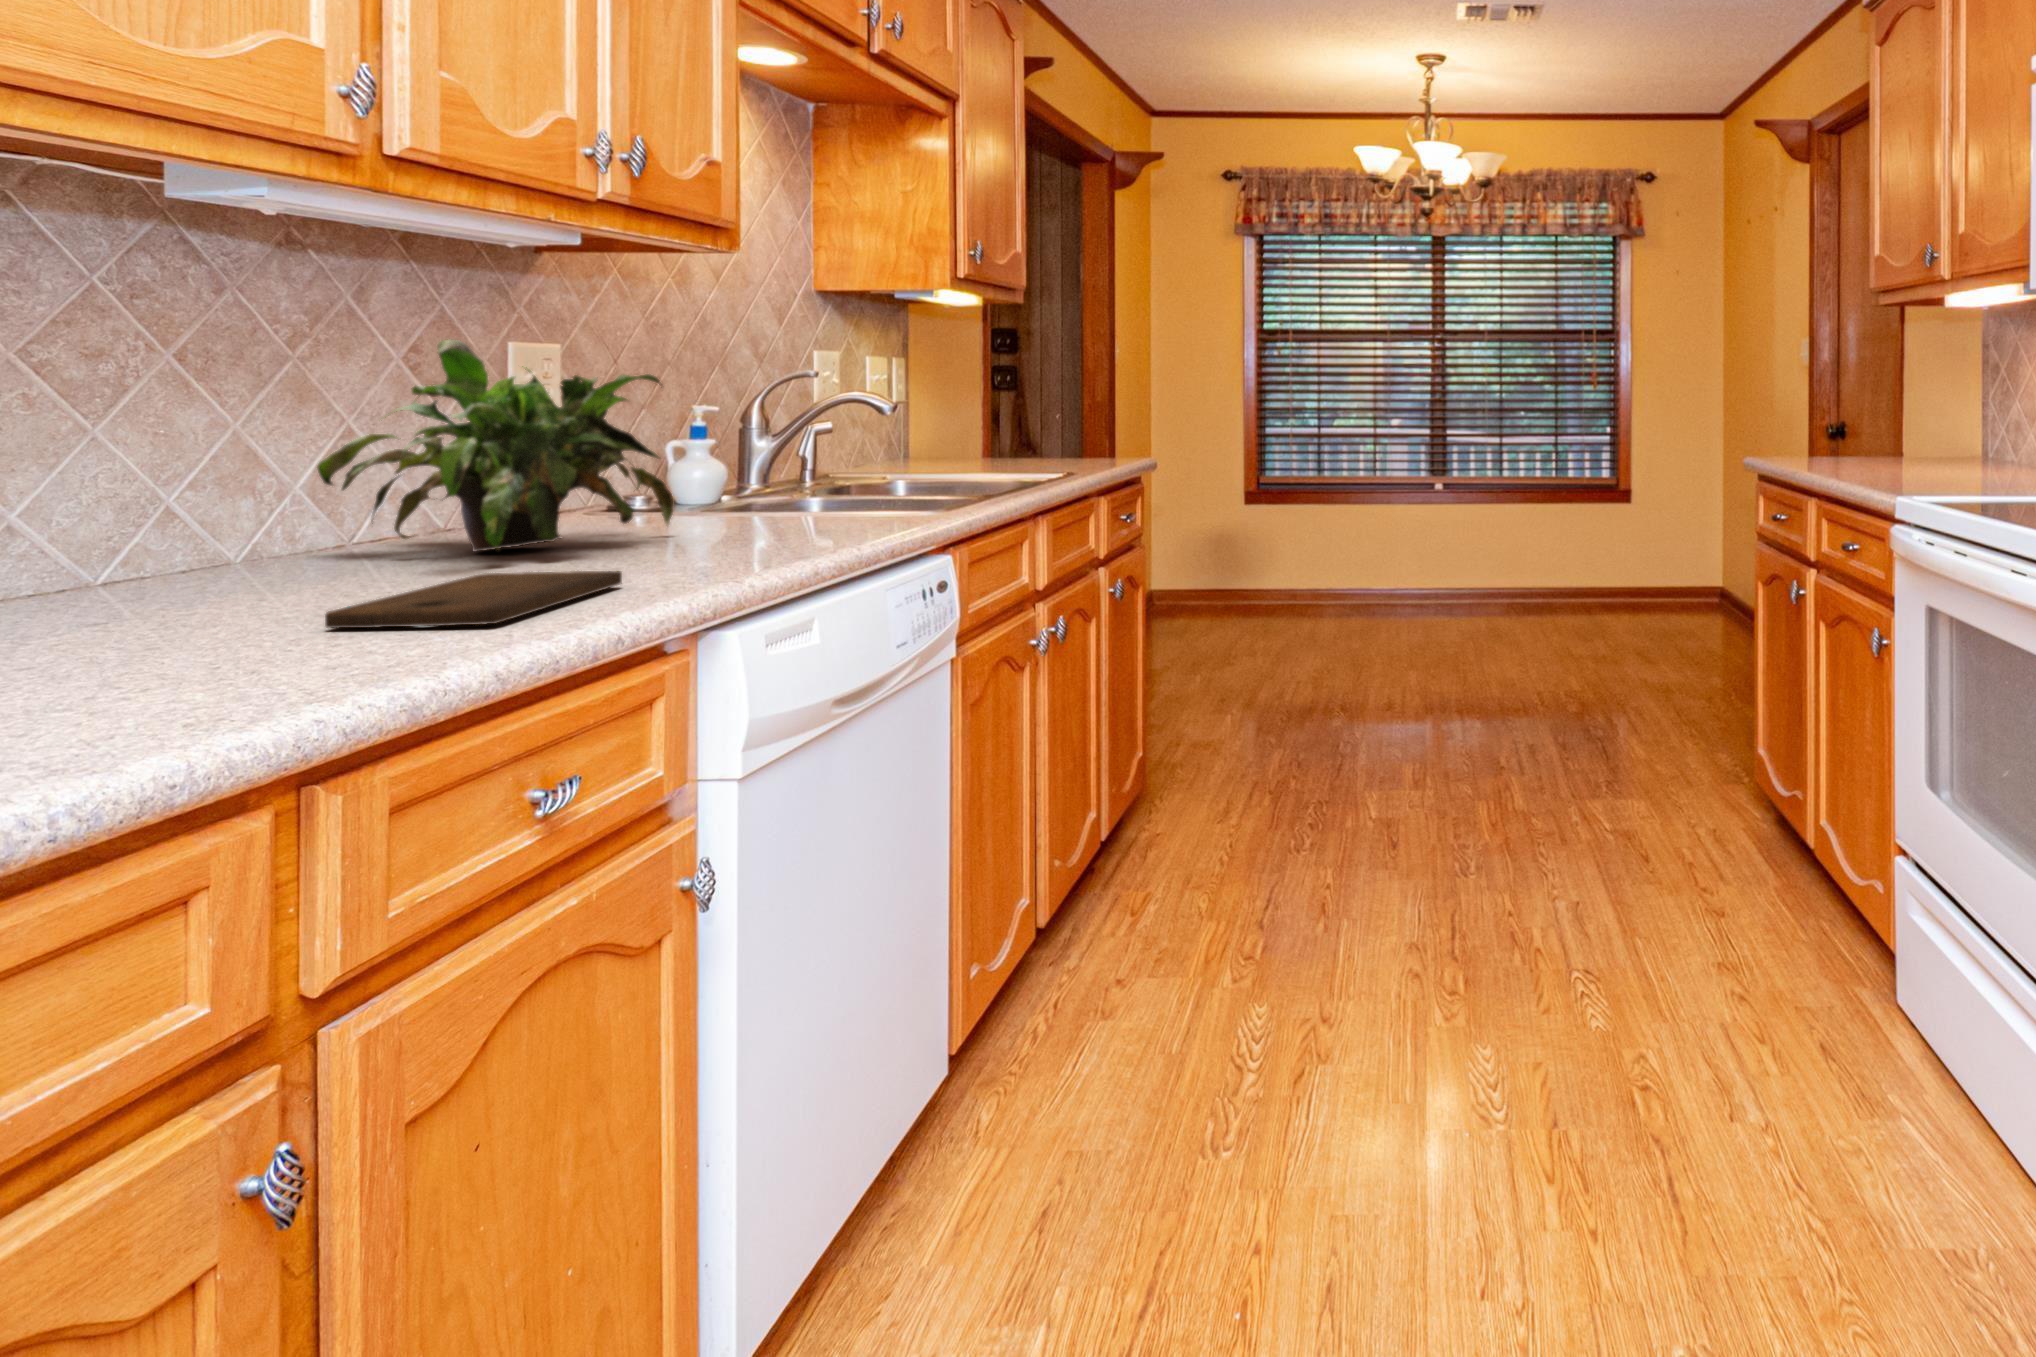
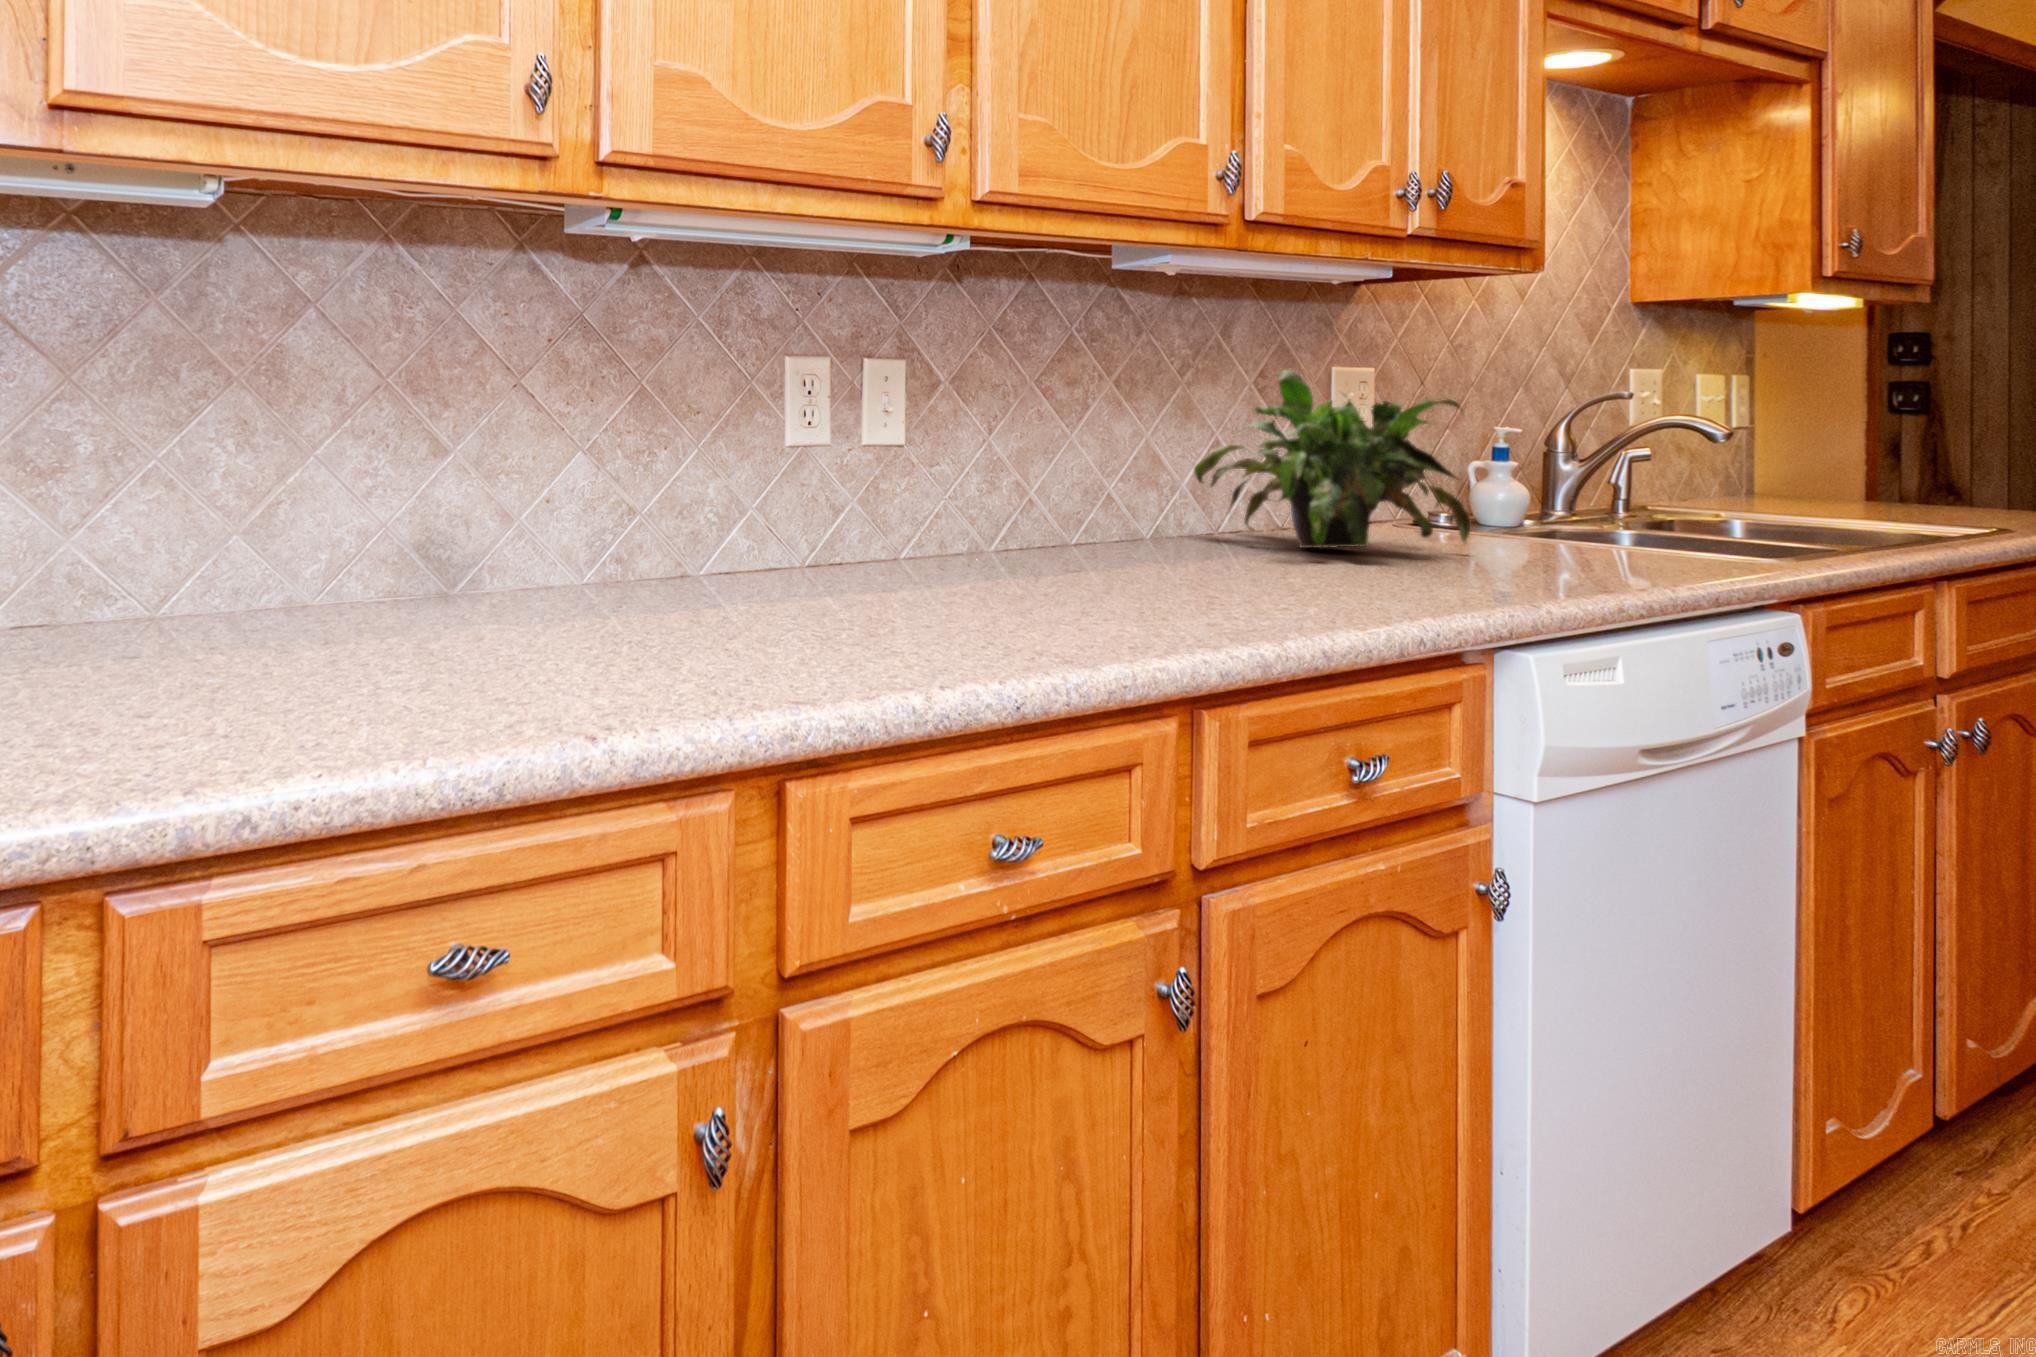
cutting board: present [325,571,622,628] -> none [1213,566,1426,607]

